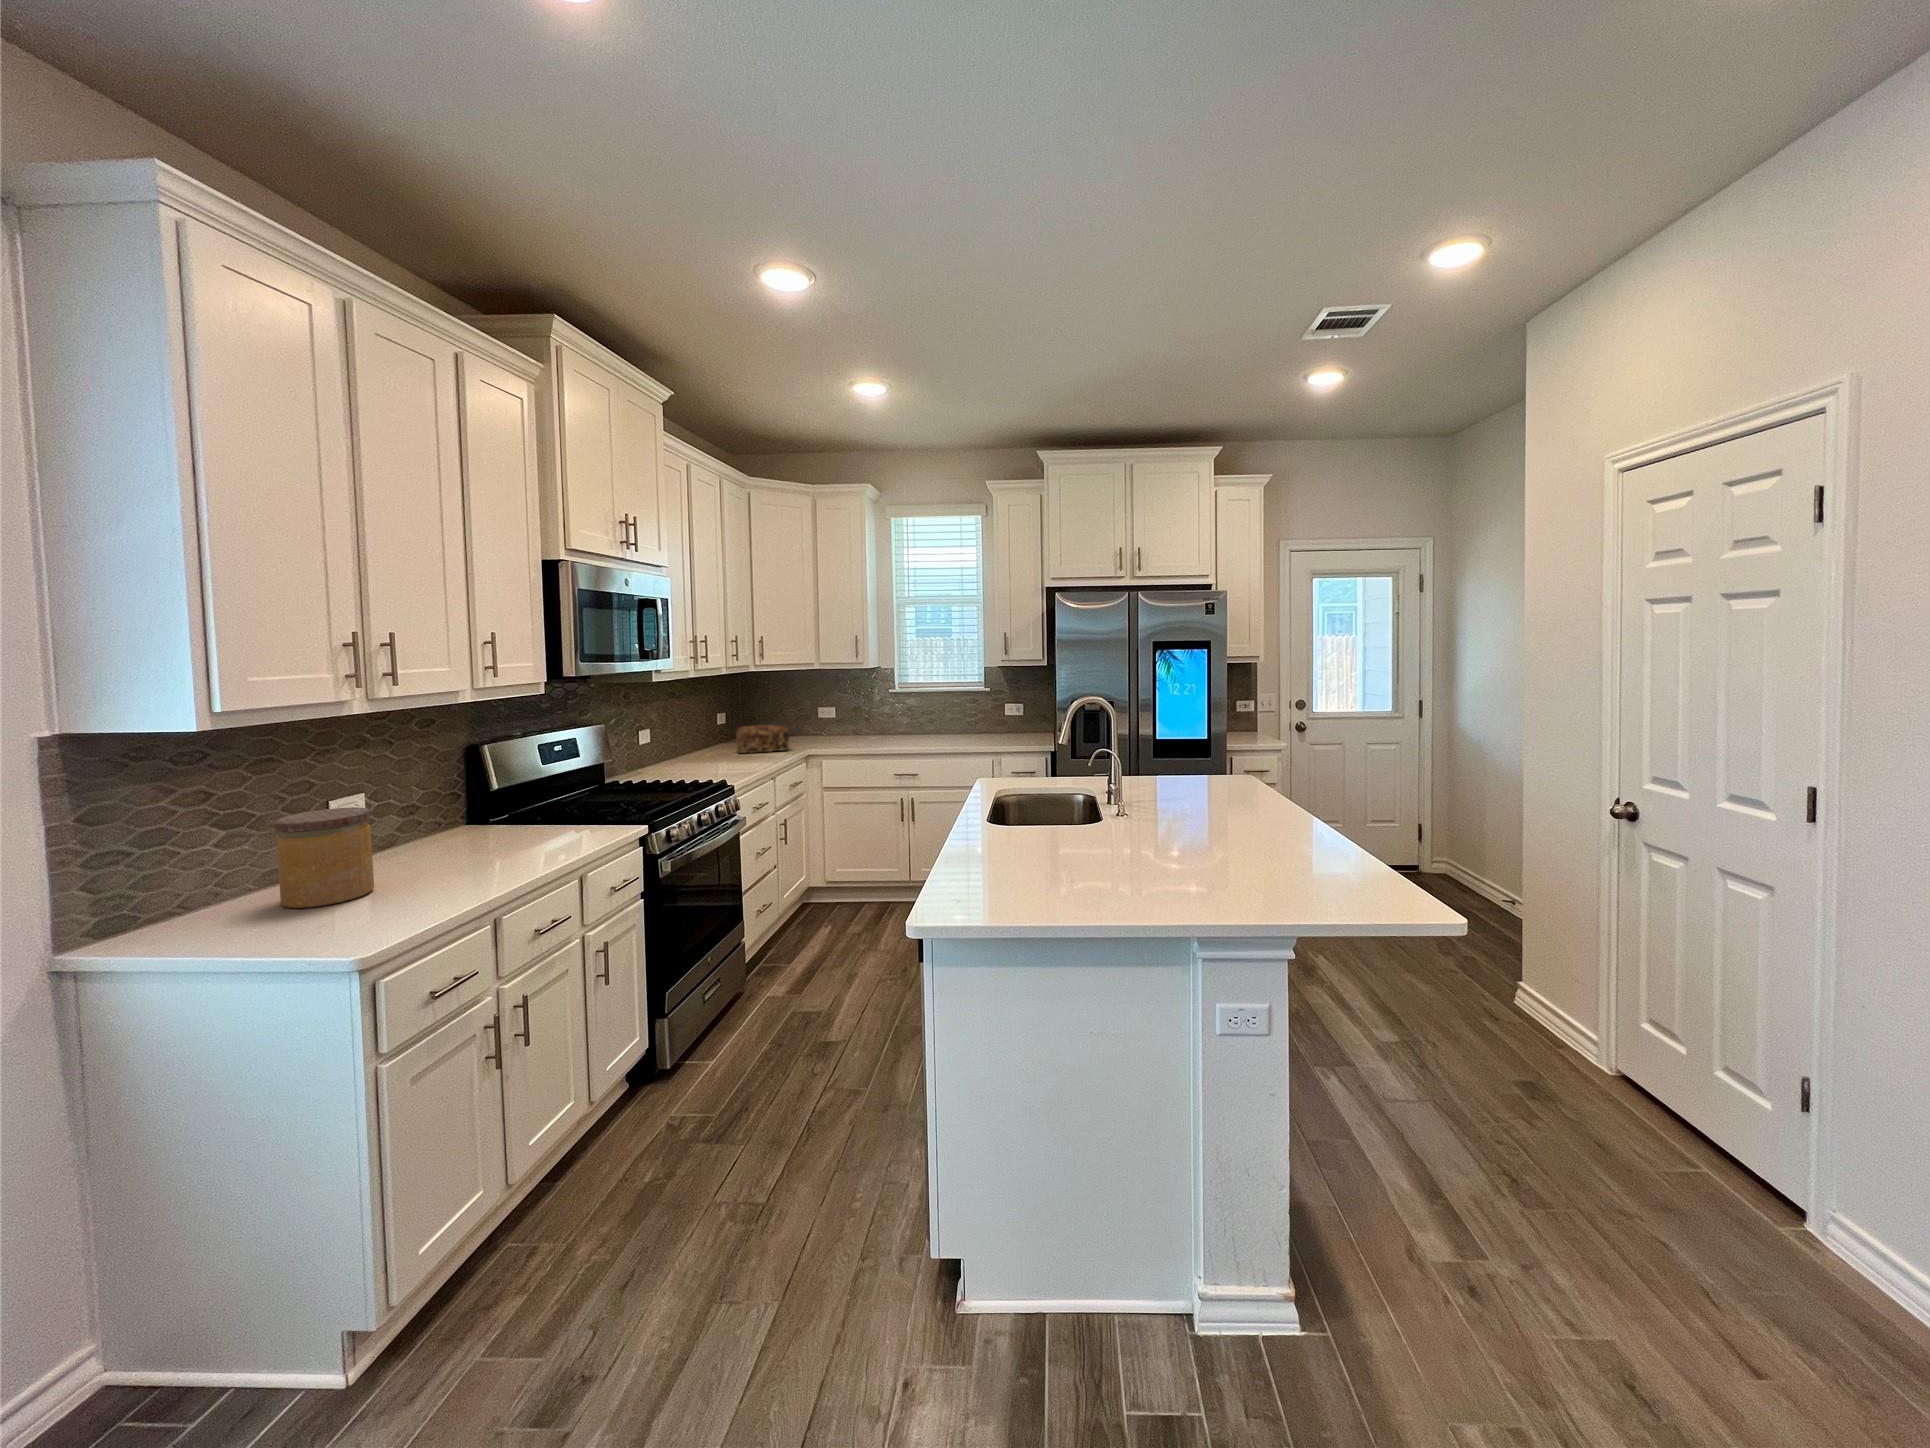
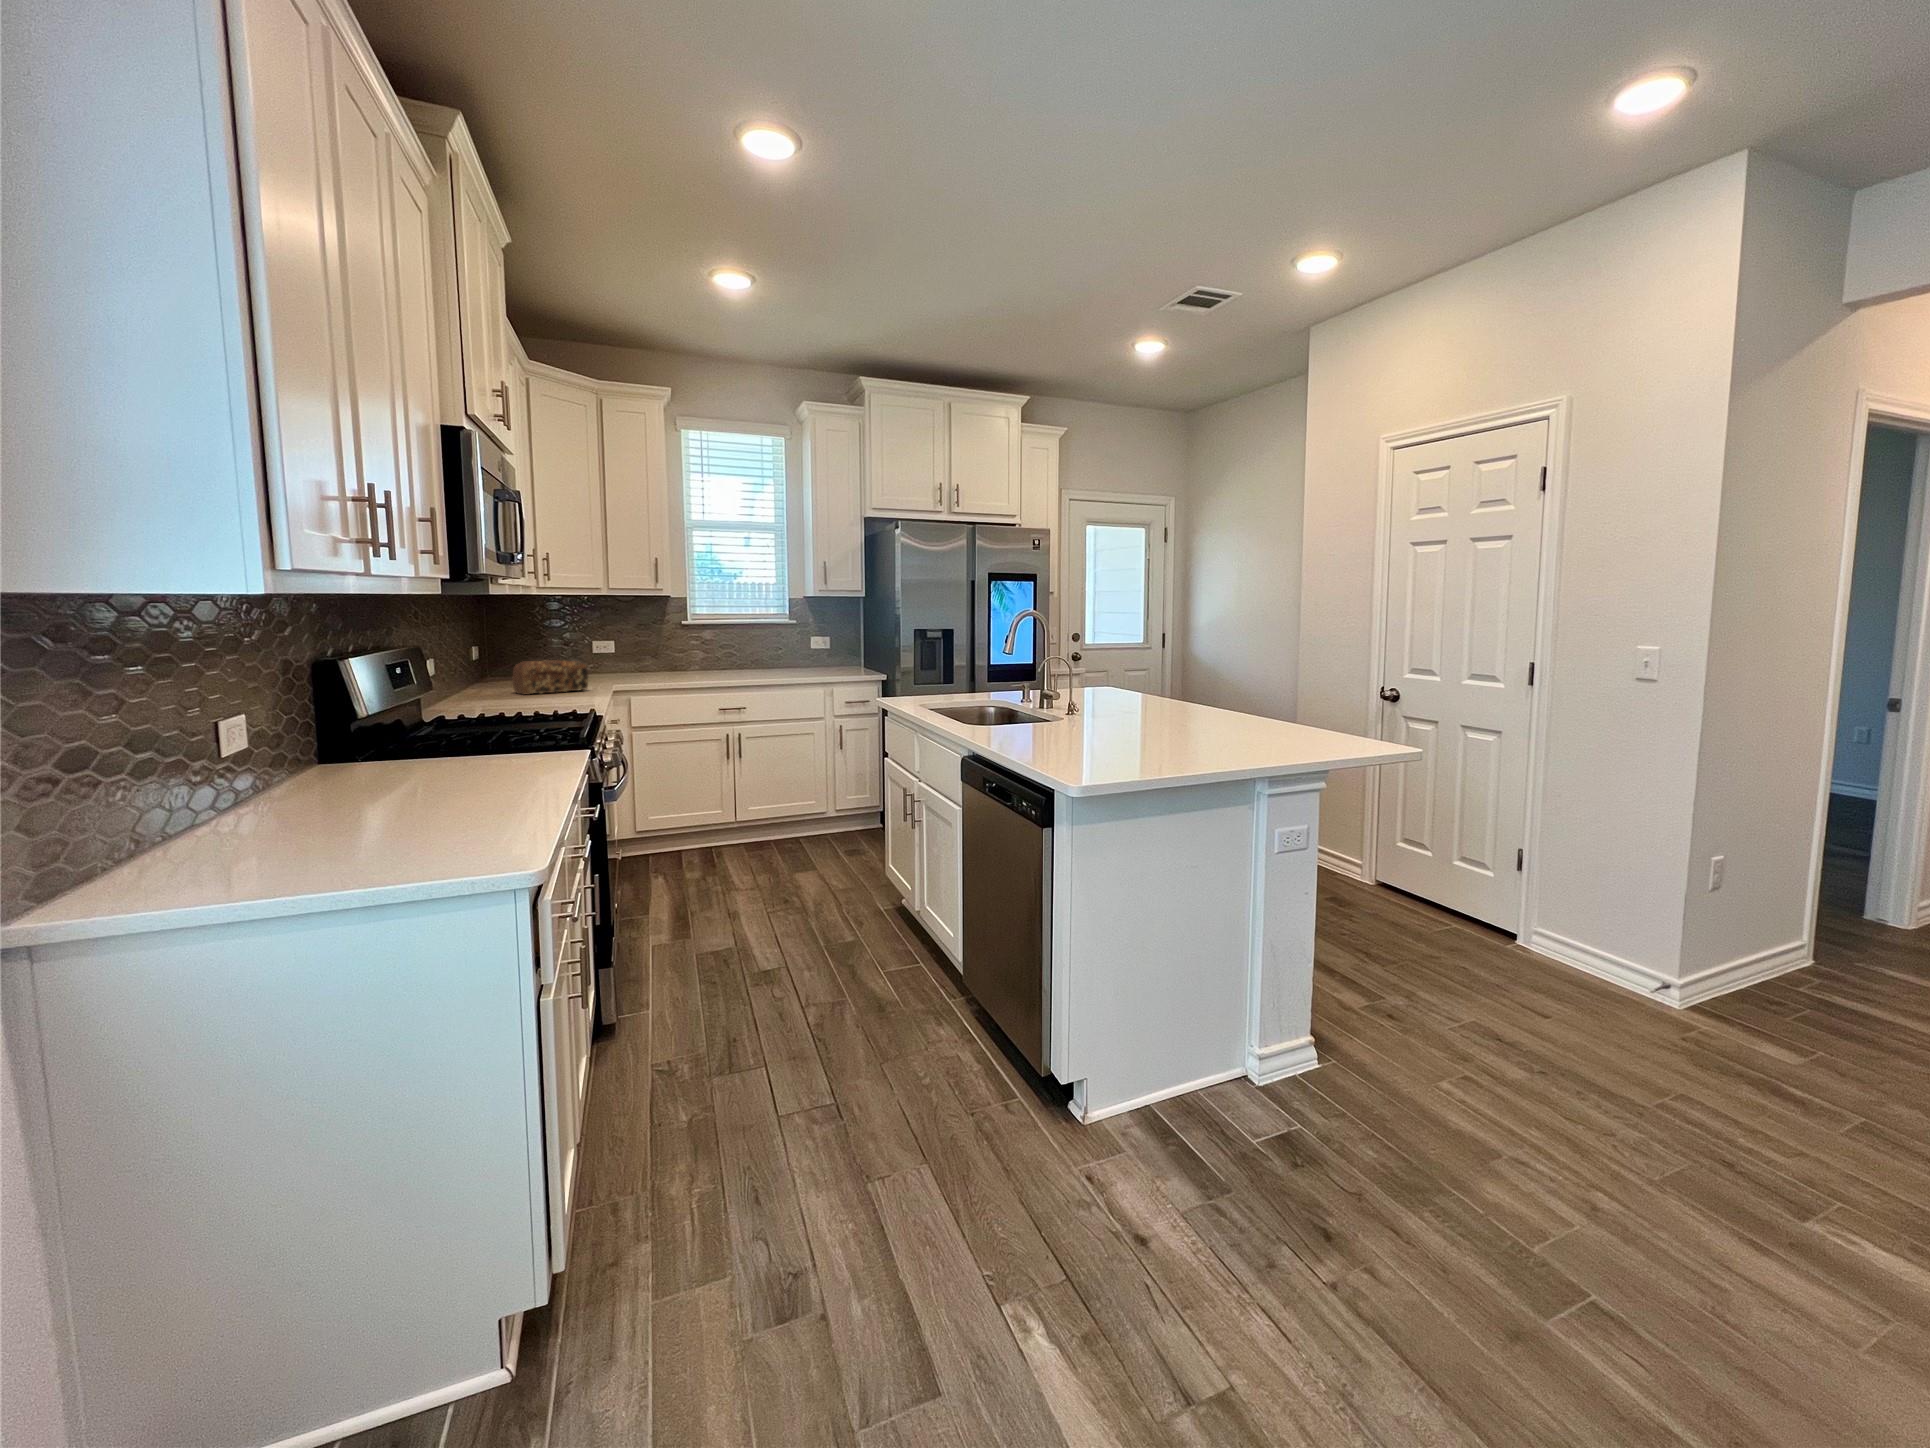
jar: present [275,807,374,908] -> none [232,716,370,847]

